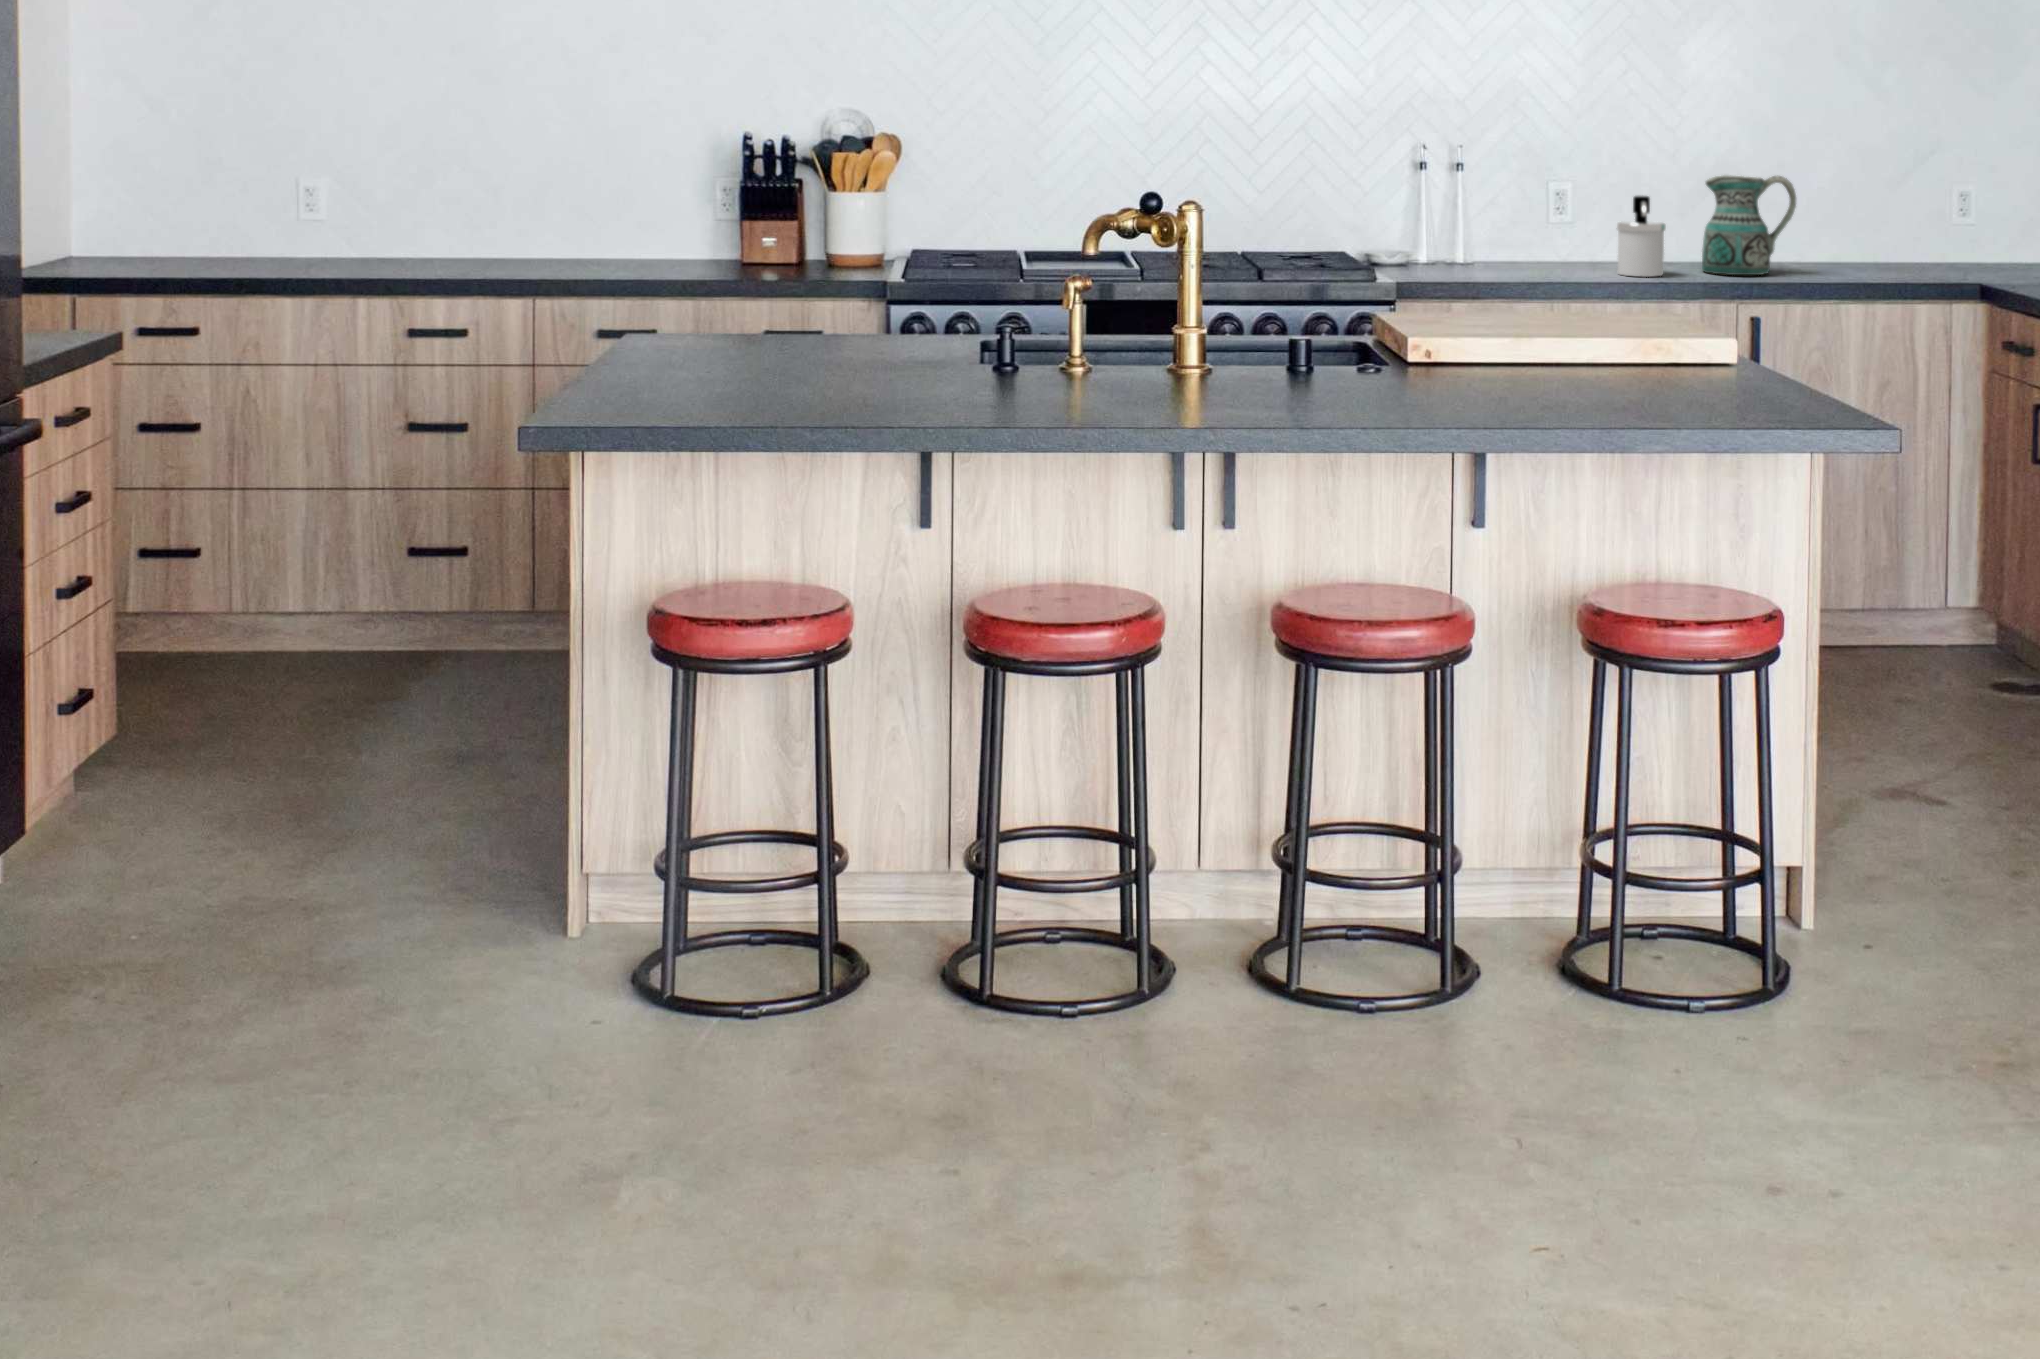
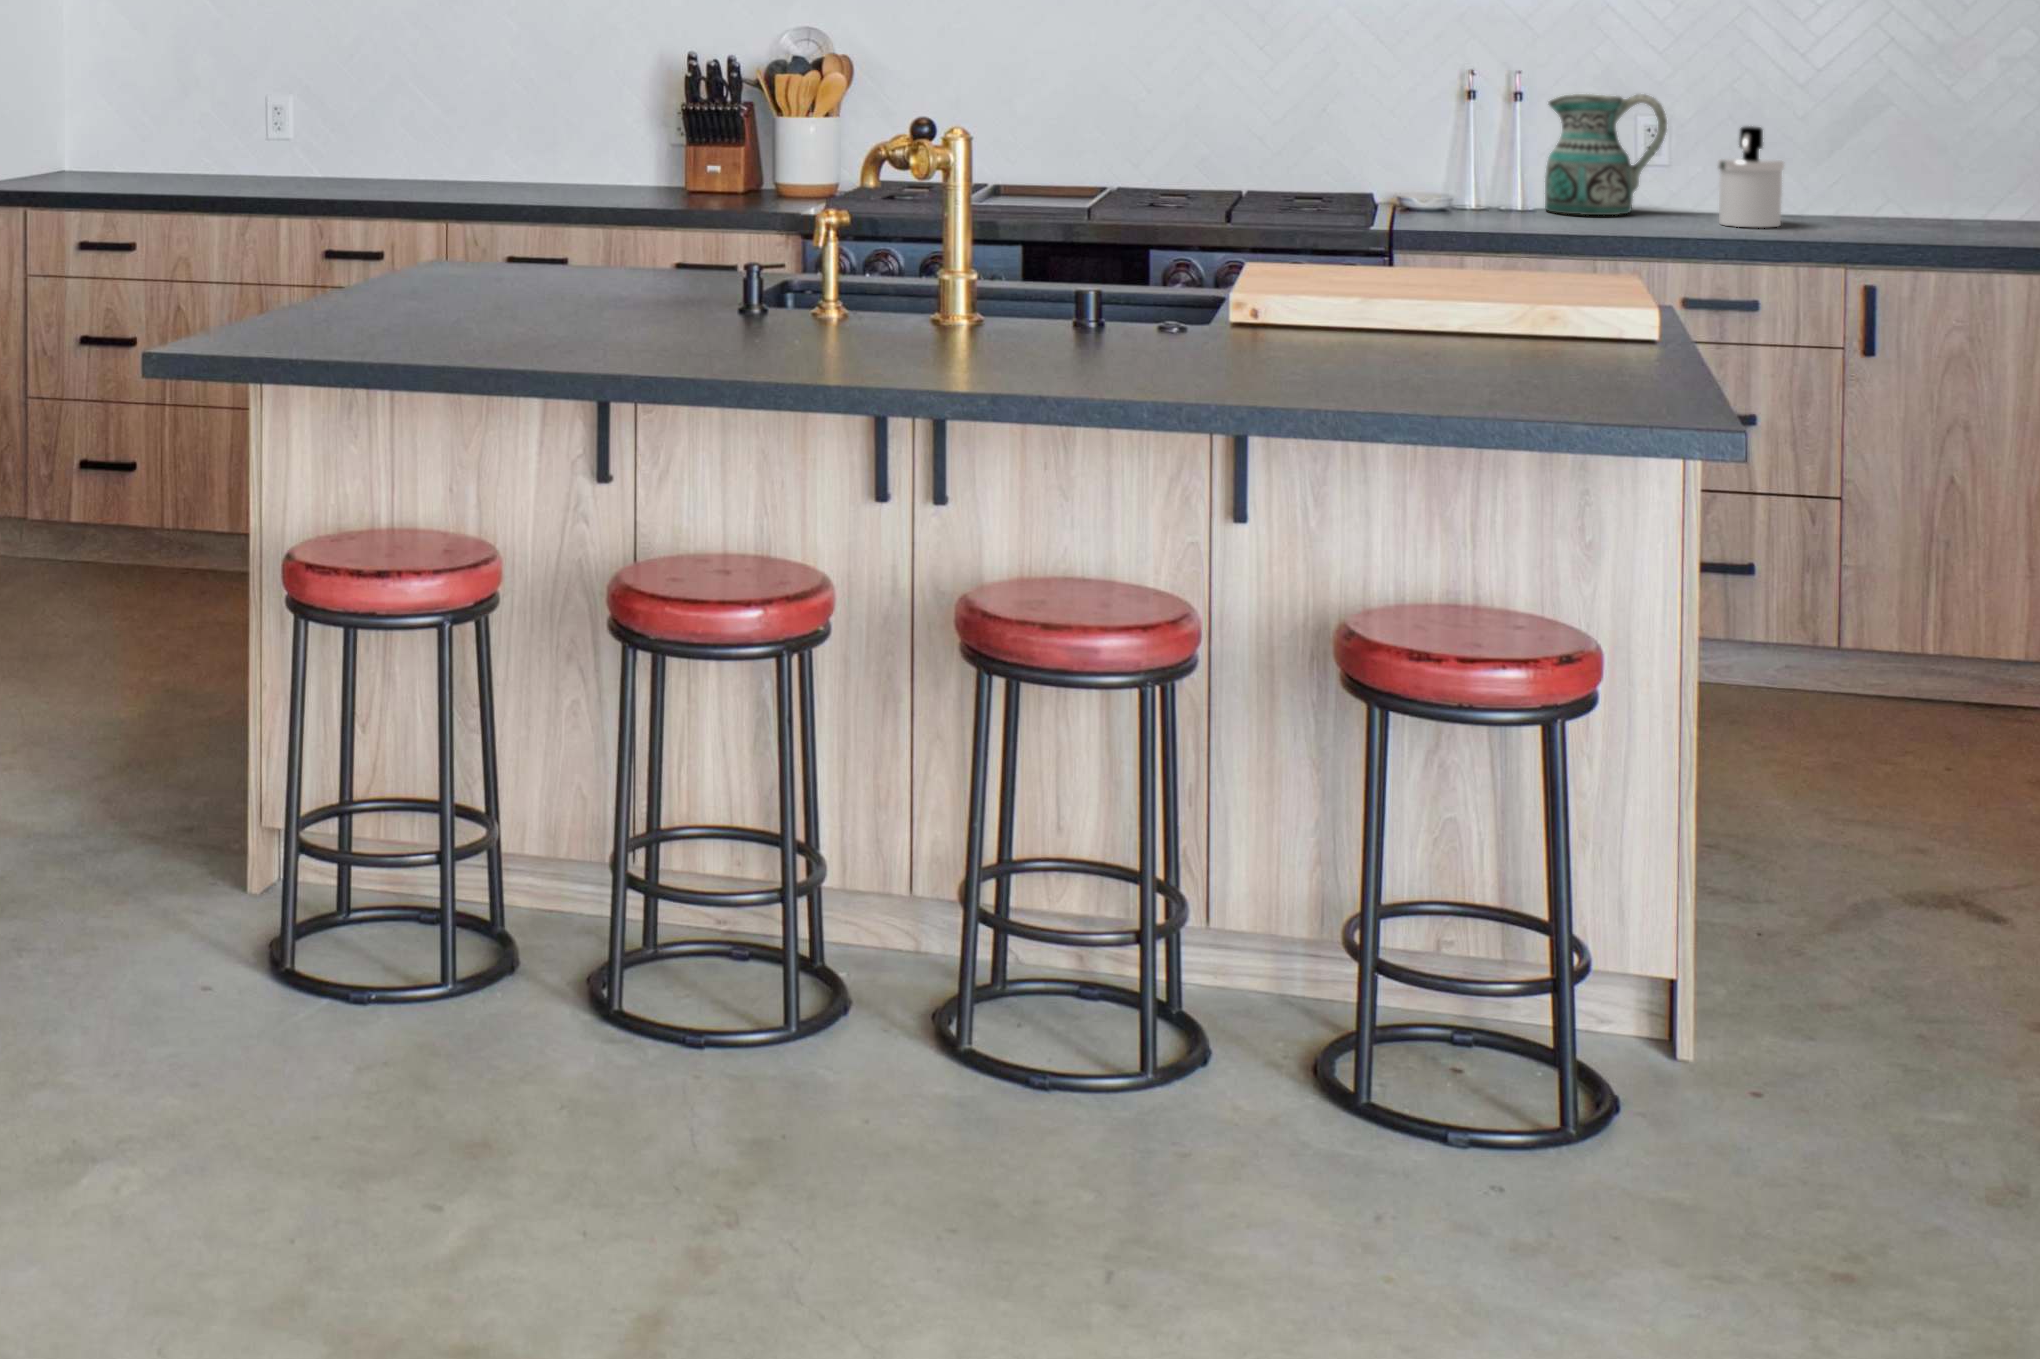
ceramic pitcher: present [1702,175,1796,275] -> present [1545,94,1667,215]

